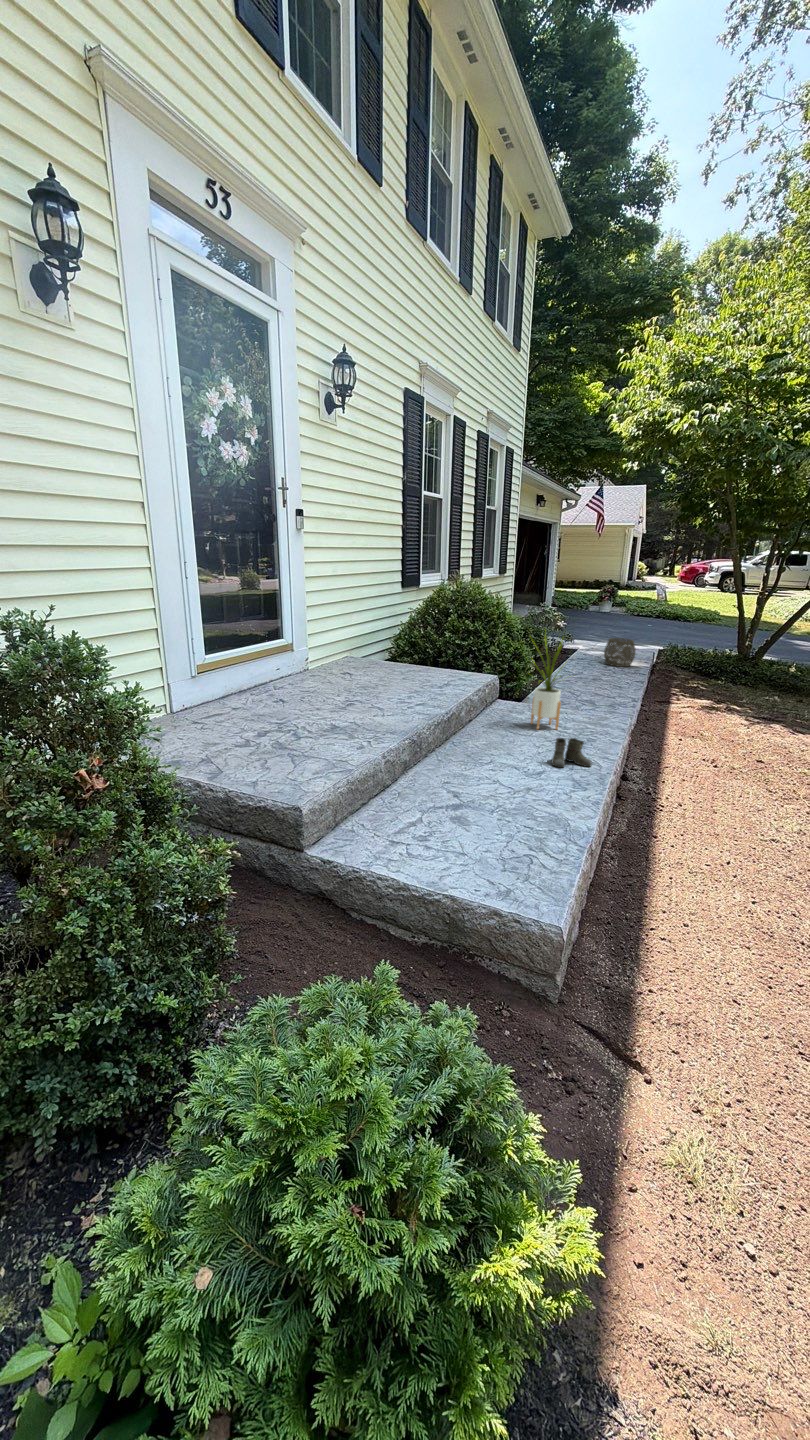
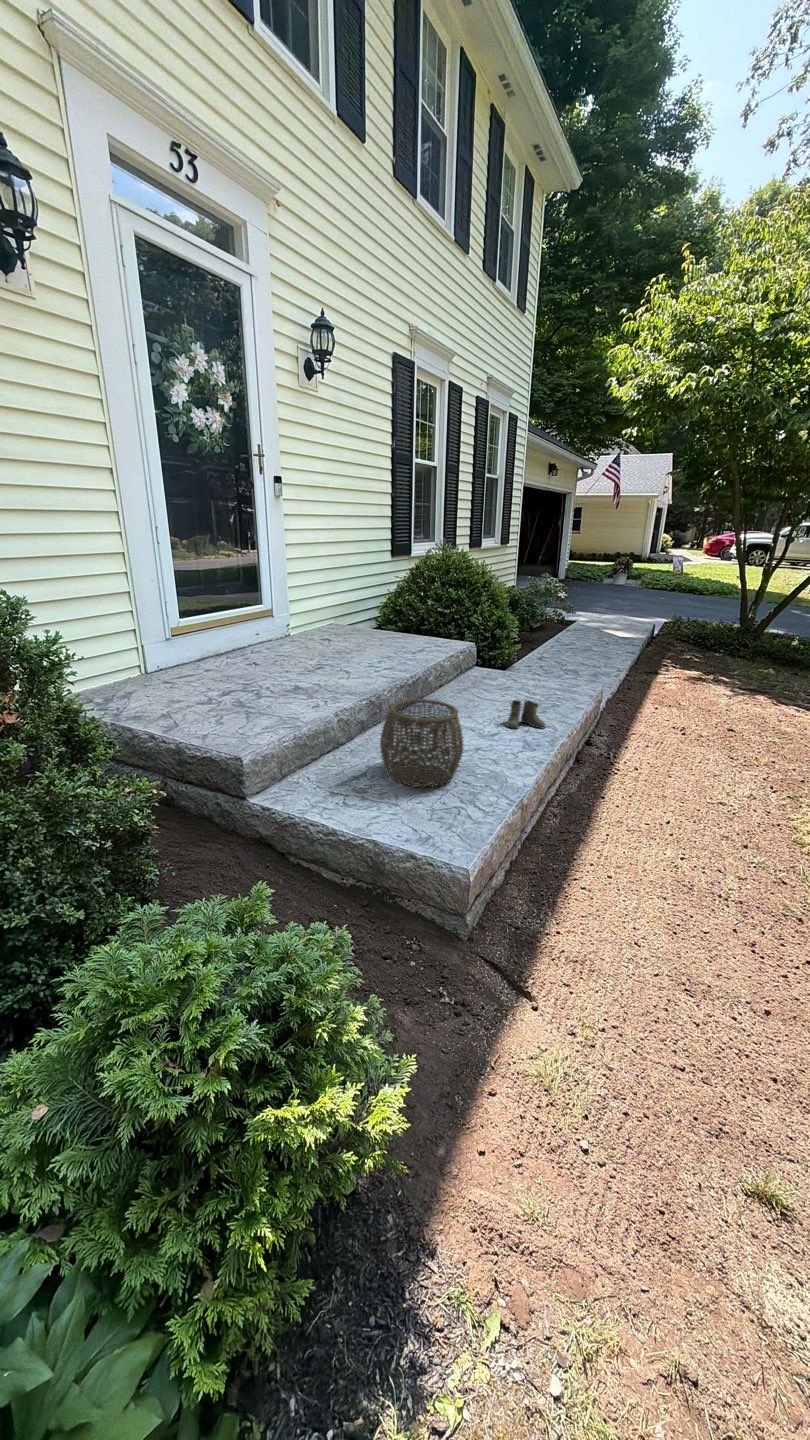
house plant: present [531,637,563,730] -> none [491,592,548,694]
woven basket: present [604,638,636,667] -> present [380,699,463,788]

